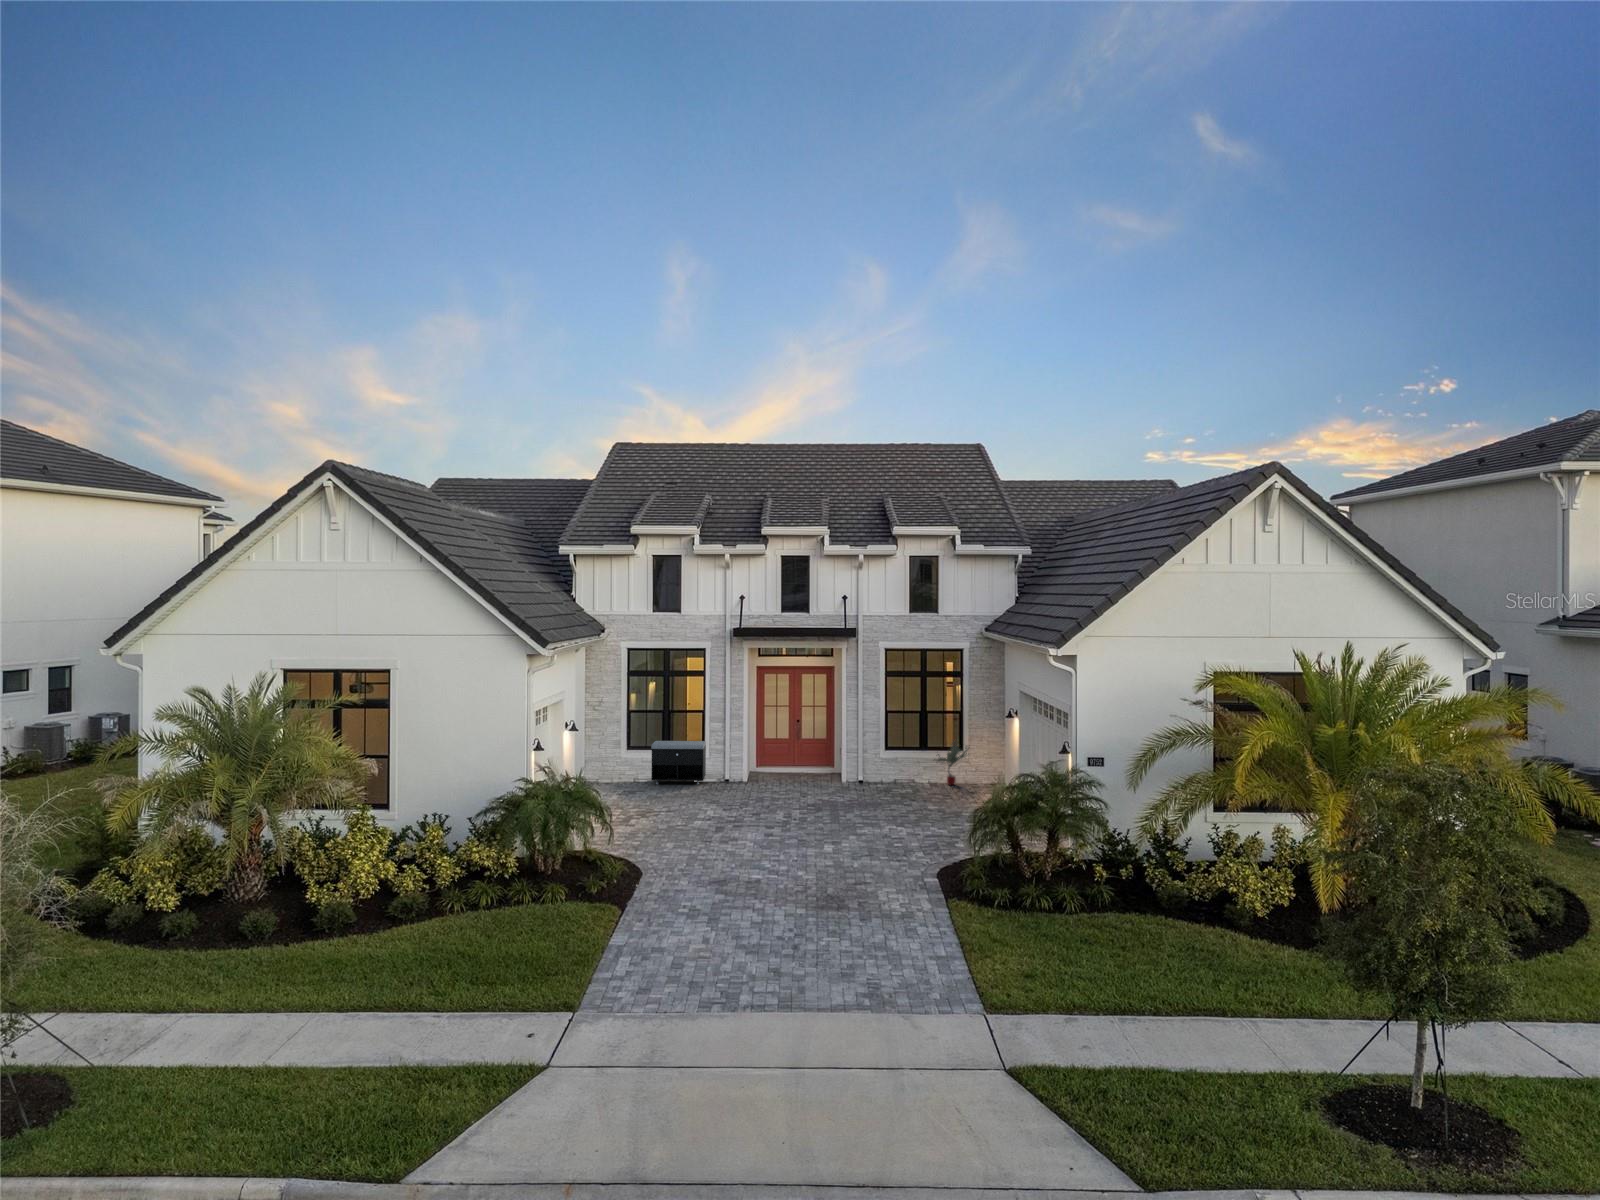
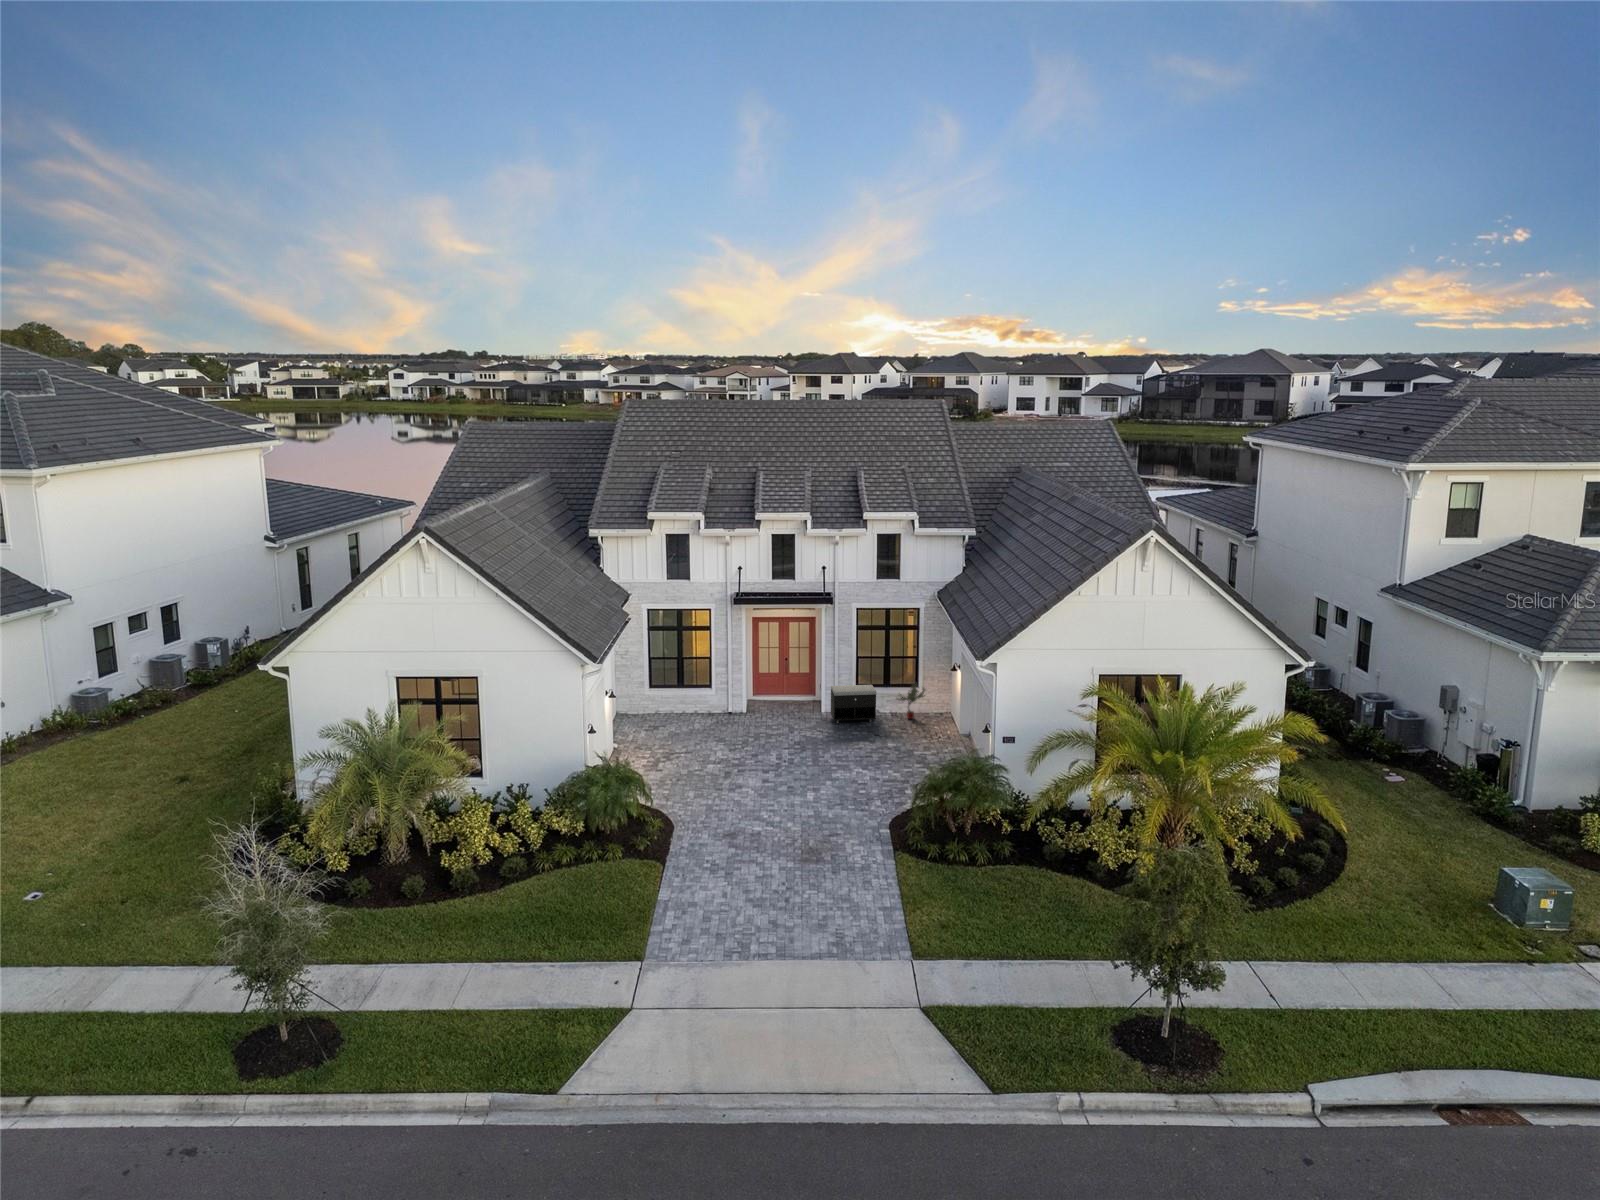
storage bench: present [651,741,706,784] -> present [831,685,876,723]

